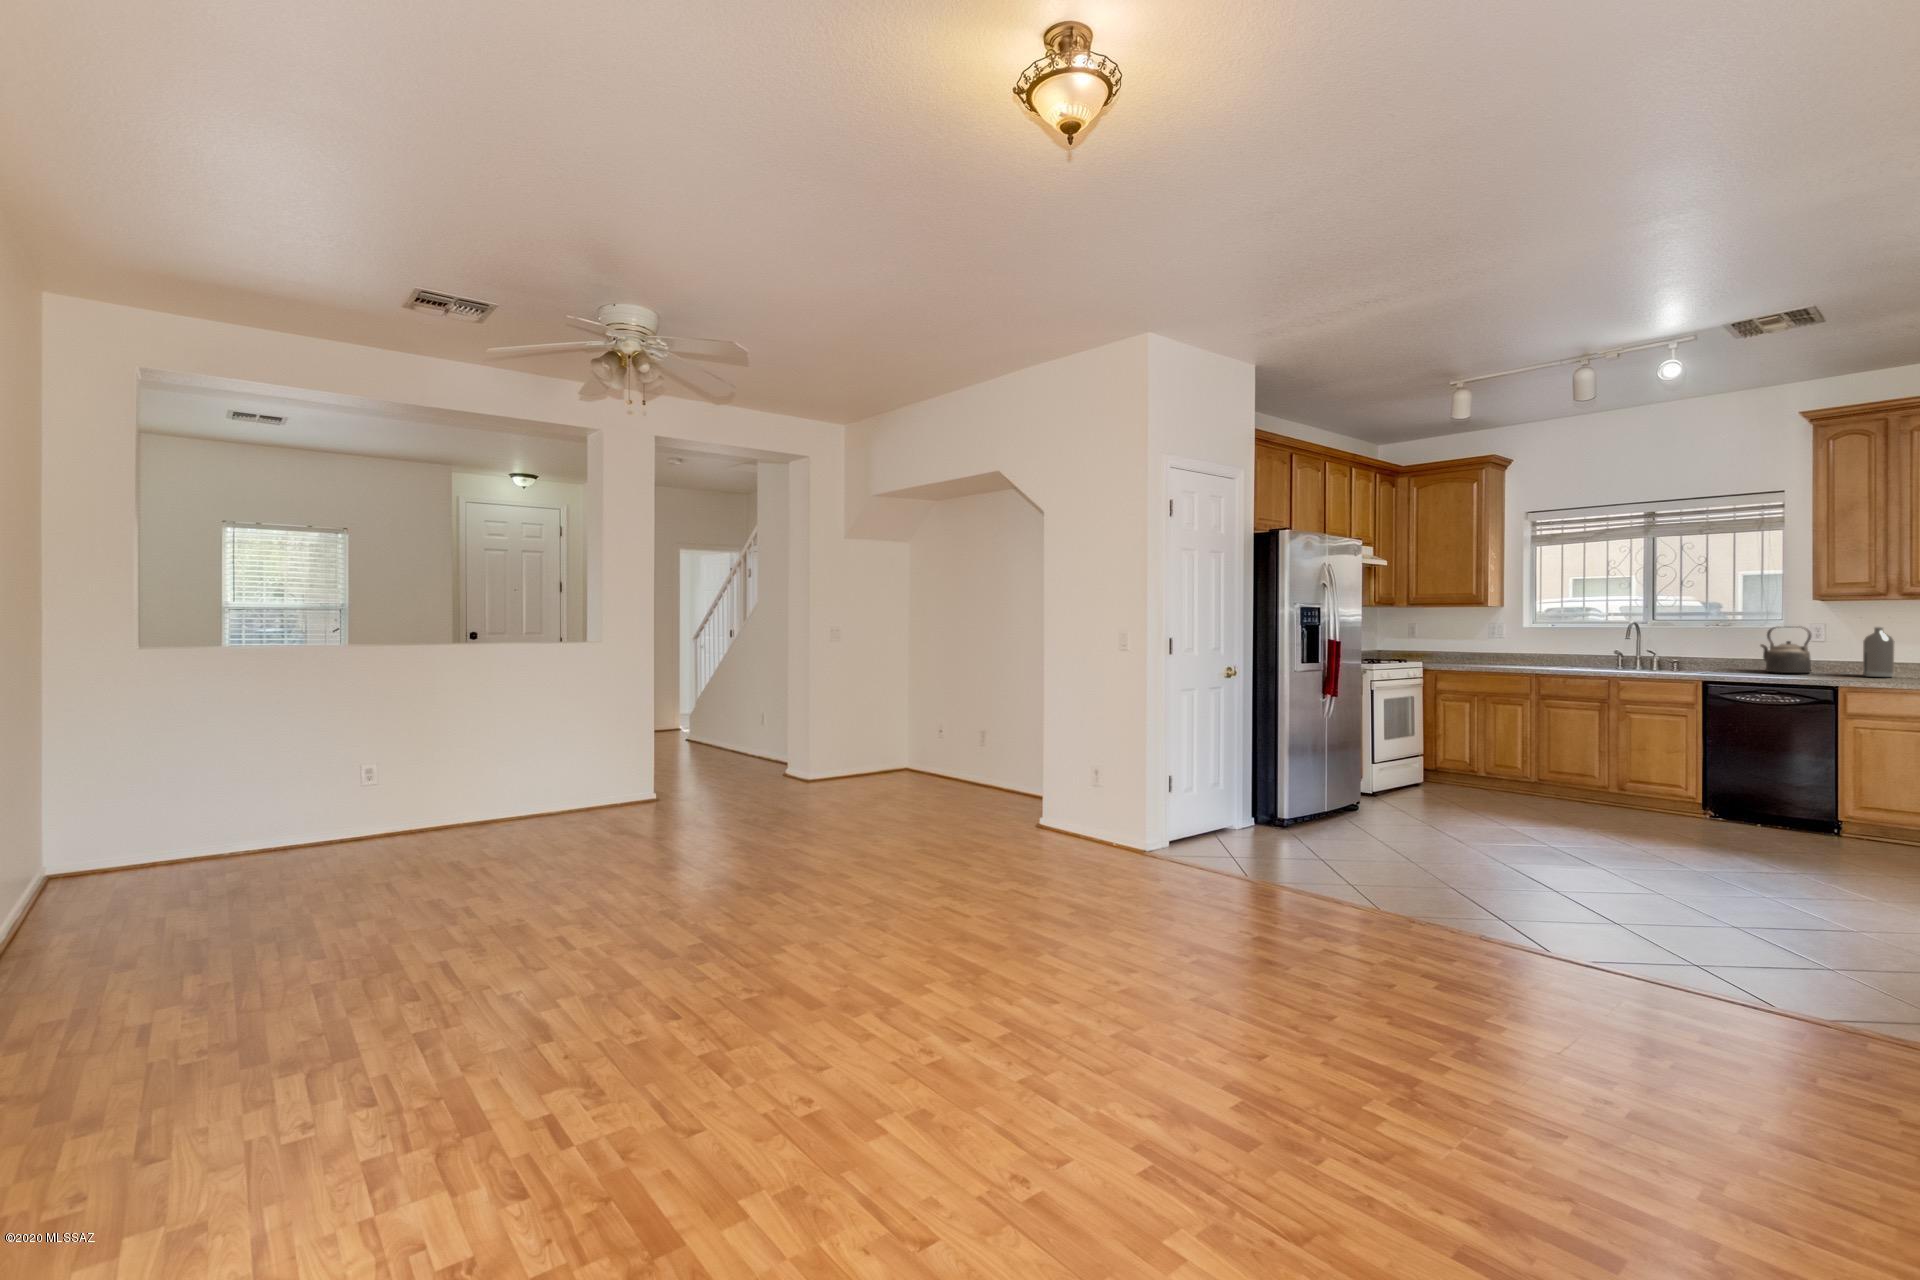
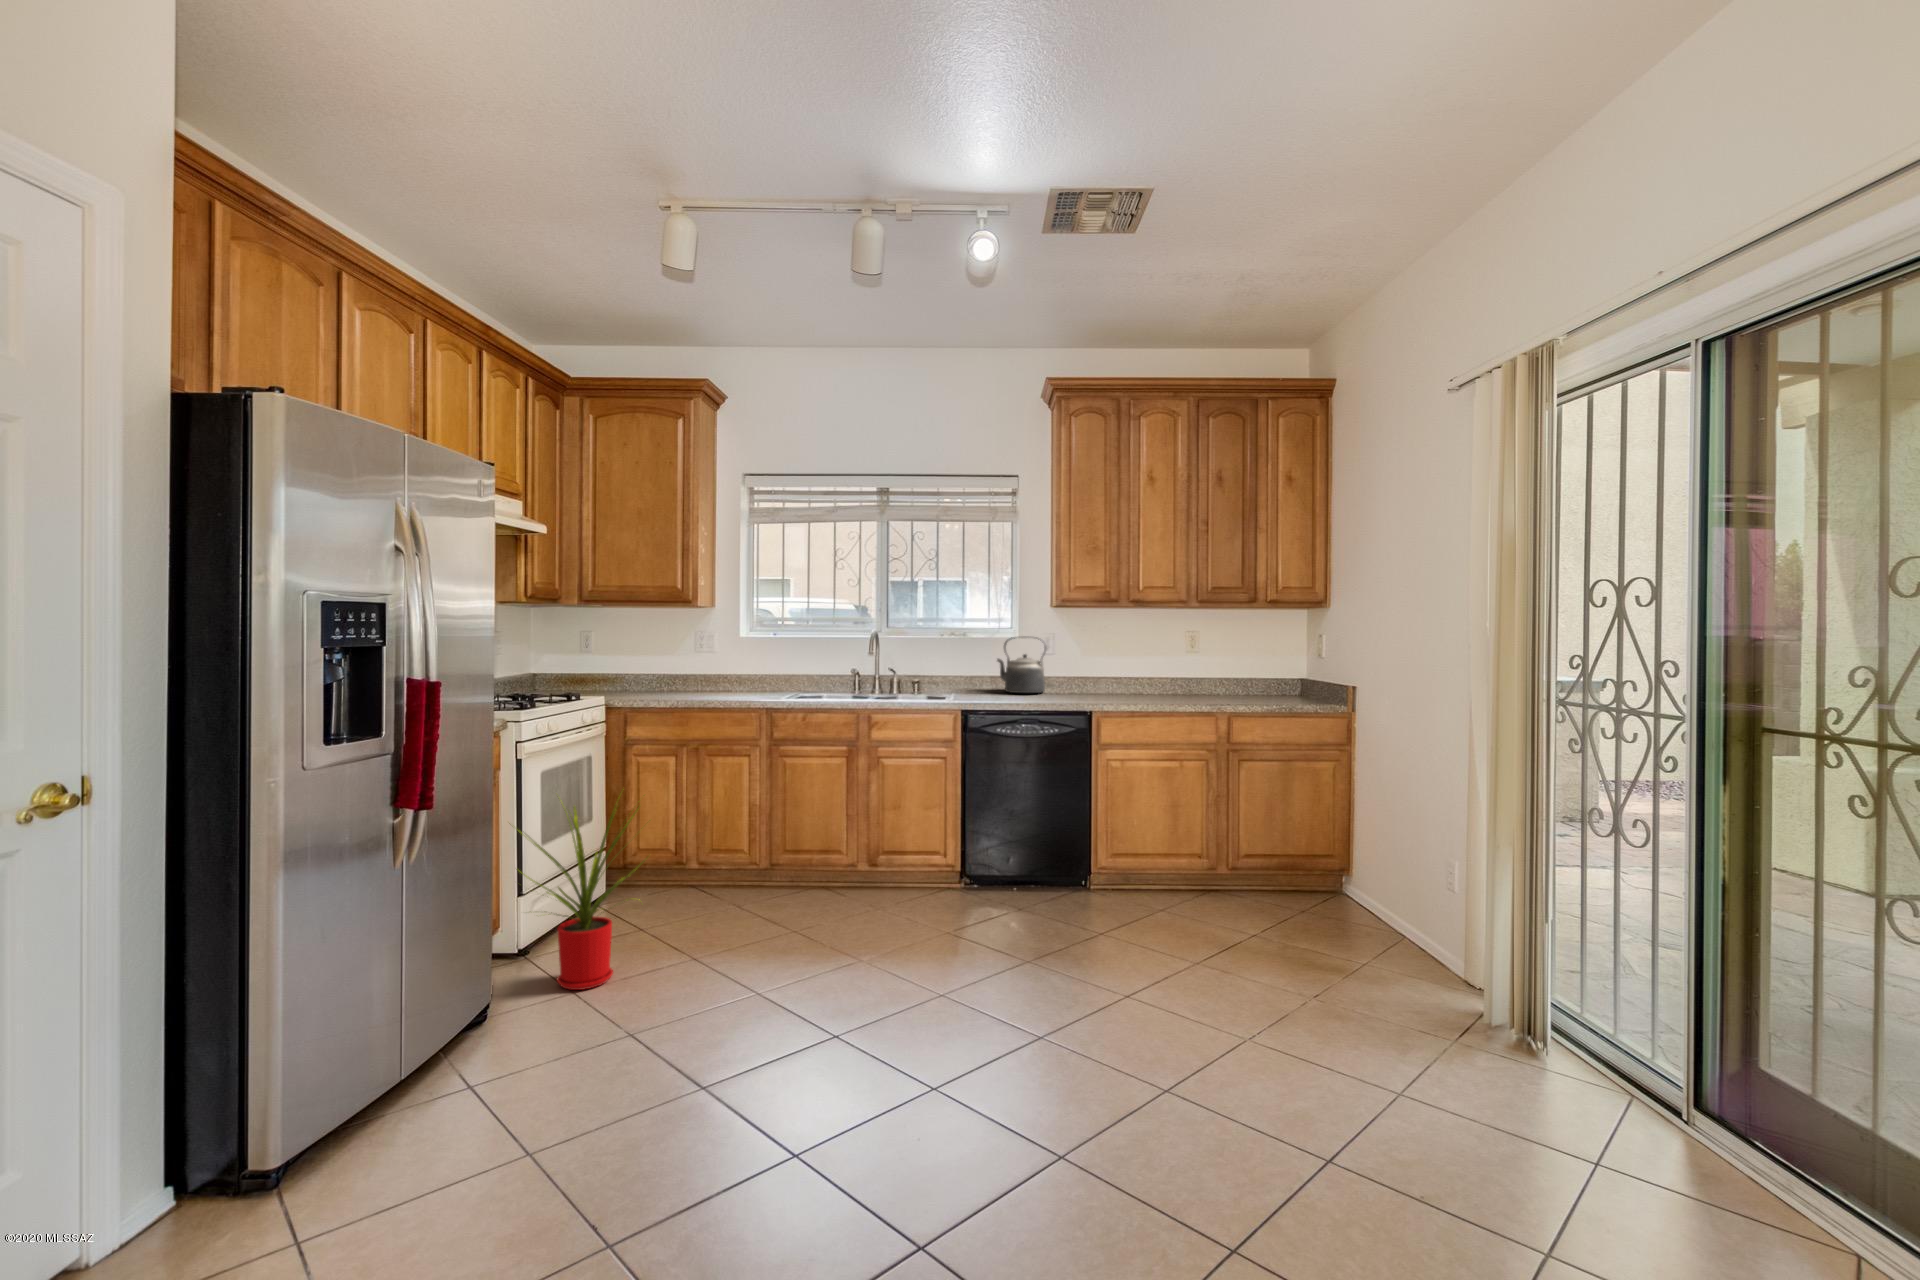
bottle: present [1863,627,1894,677] -> none [1091,638,1116,695]
house plant: none [1367,707,1444,809] -> present [509,797,645,990]

